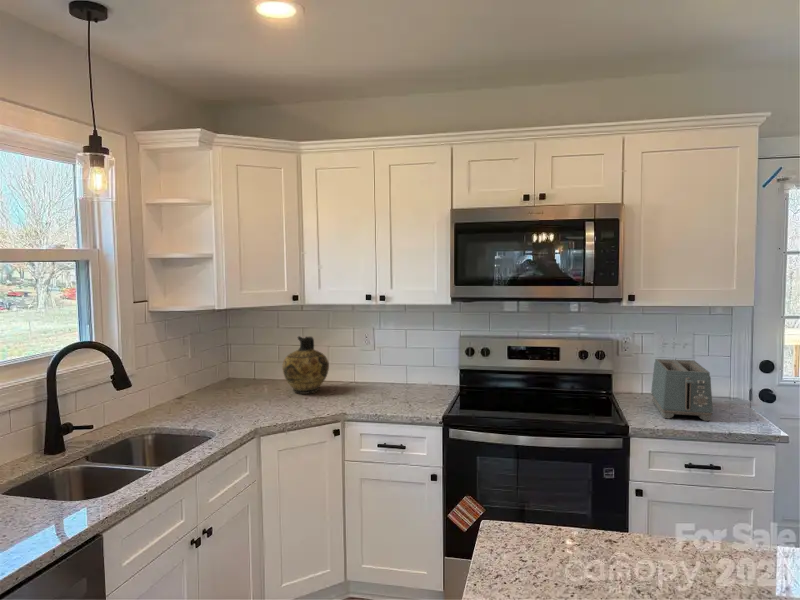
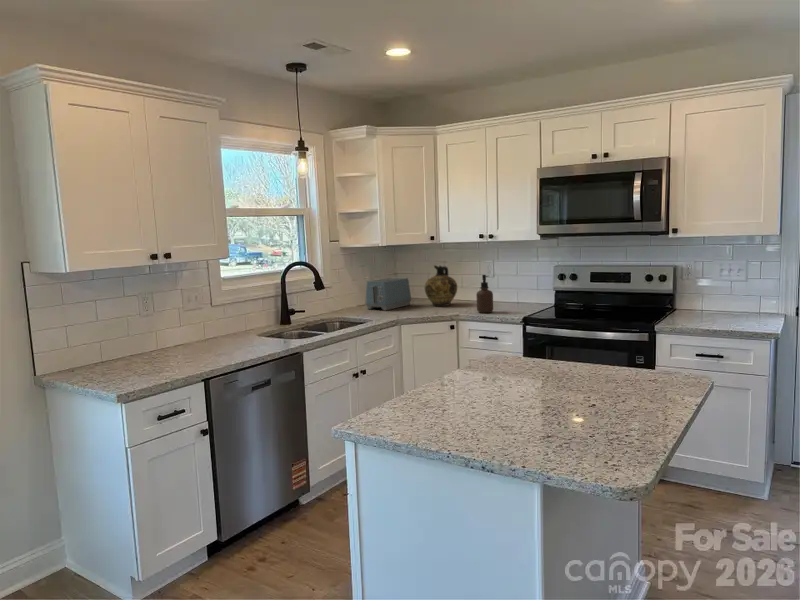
soap dispenser: none [369,353,392,407] -> present [476,275,493,313]
toaster: present [651,359,713,421] -> present [366,278,411,310]

